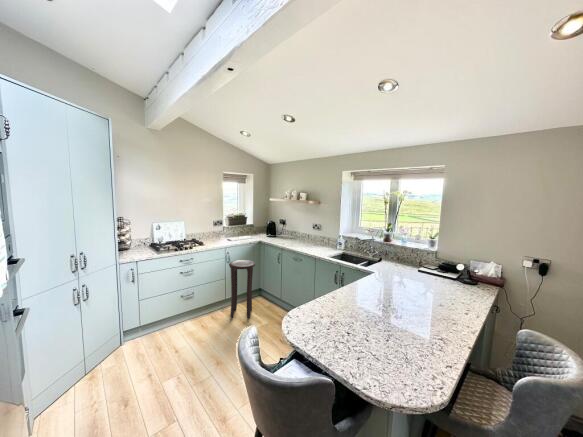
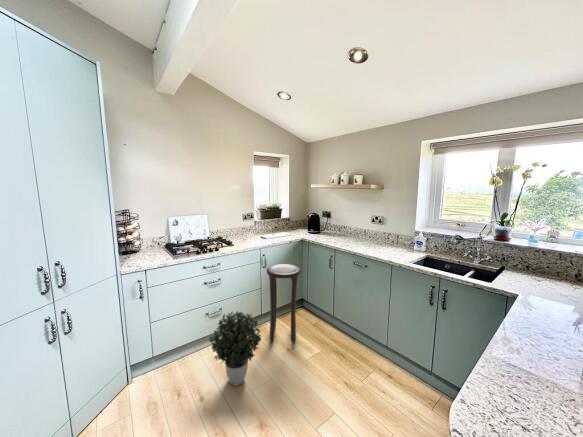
potted plant: none [183,291,222,343] -> present [209,311,261,386]

